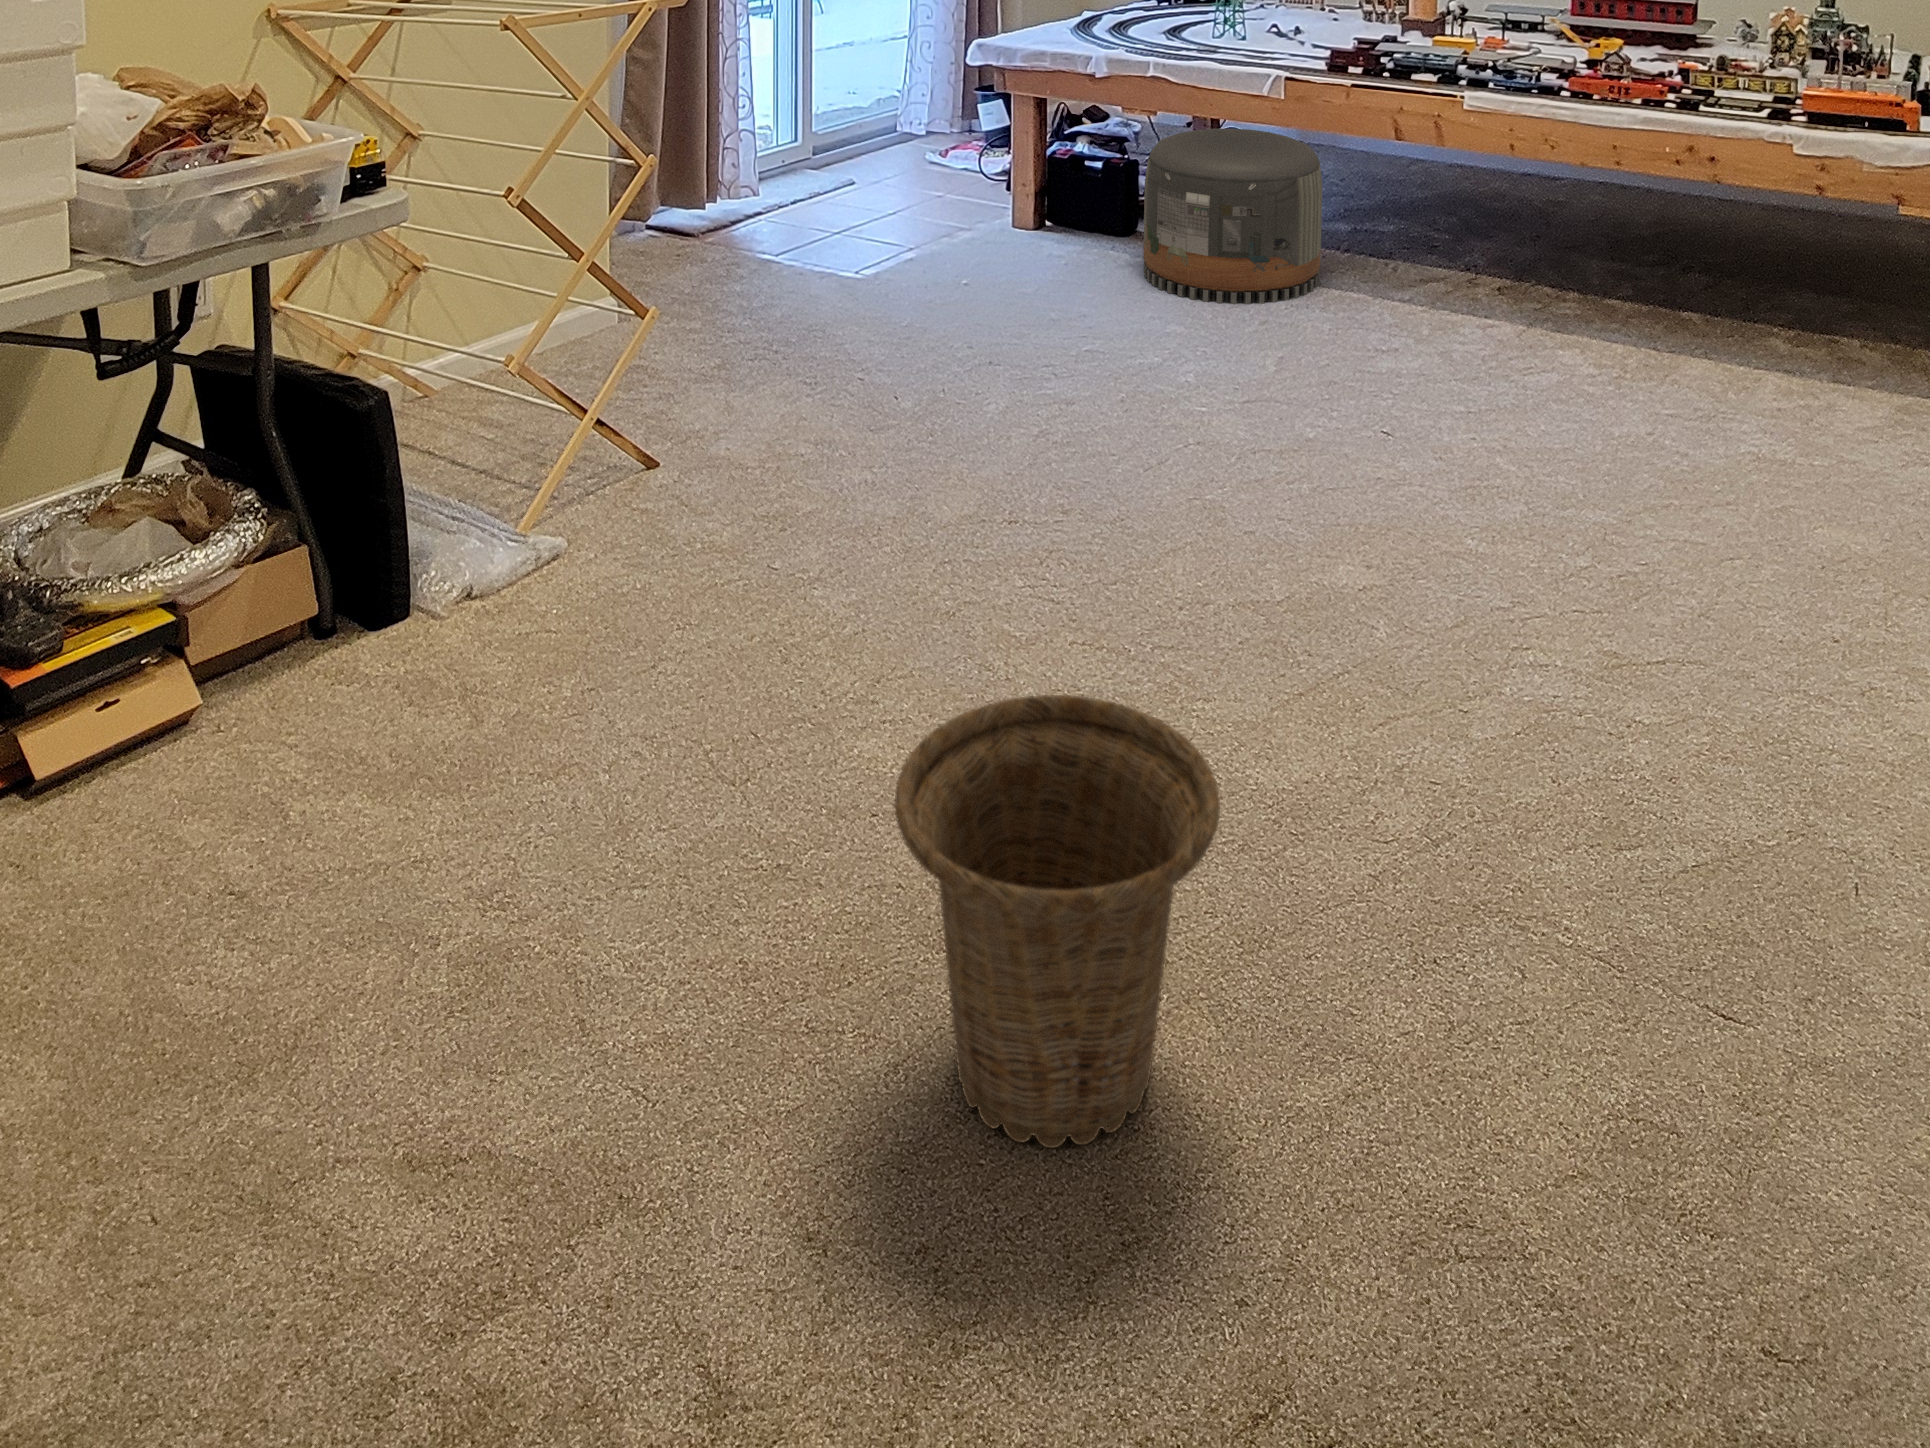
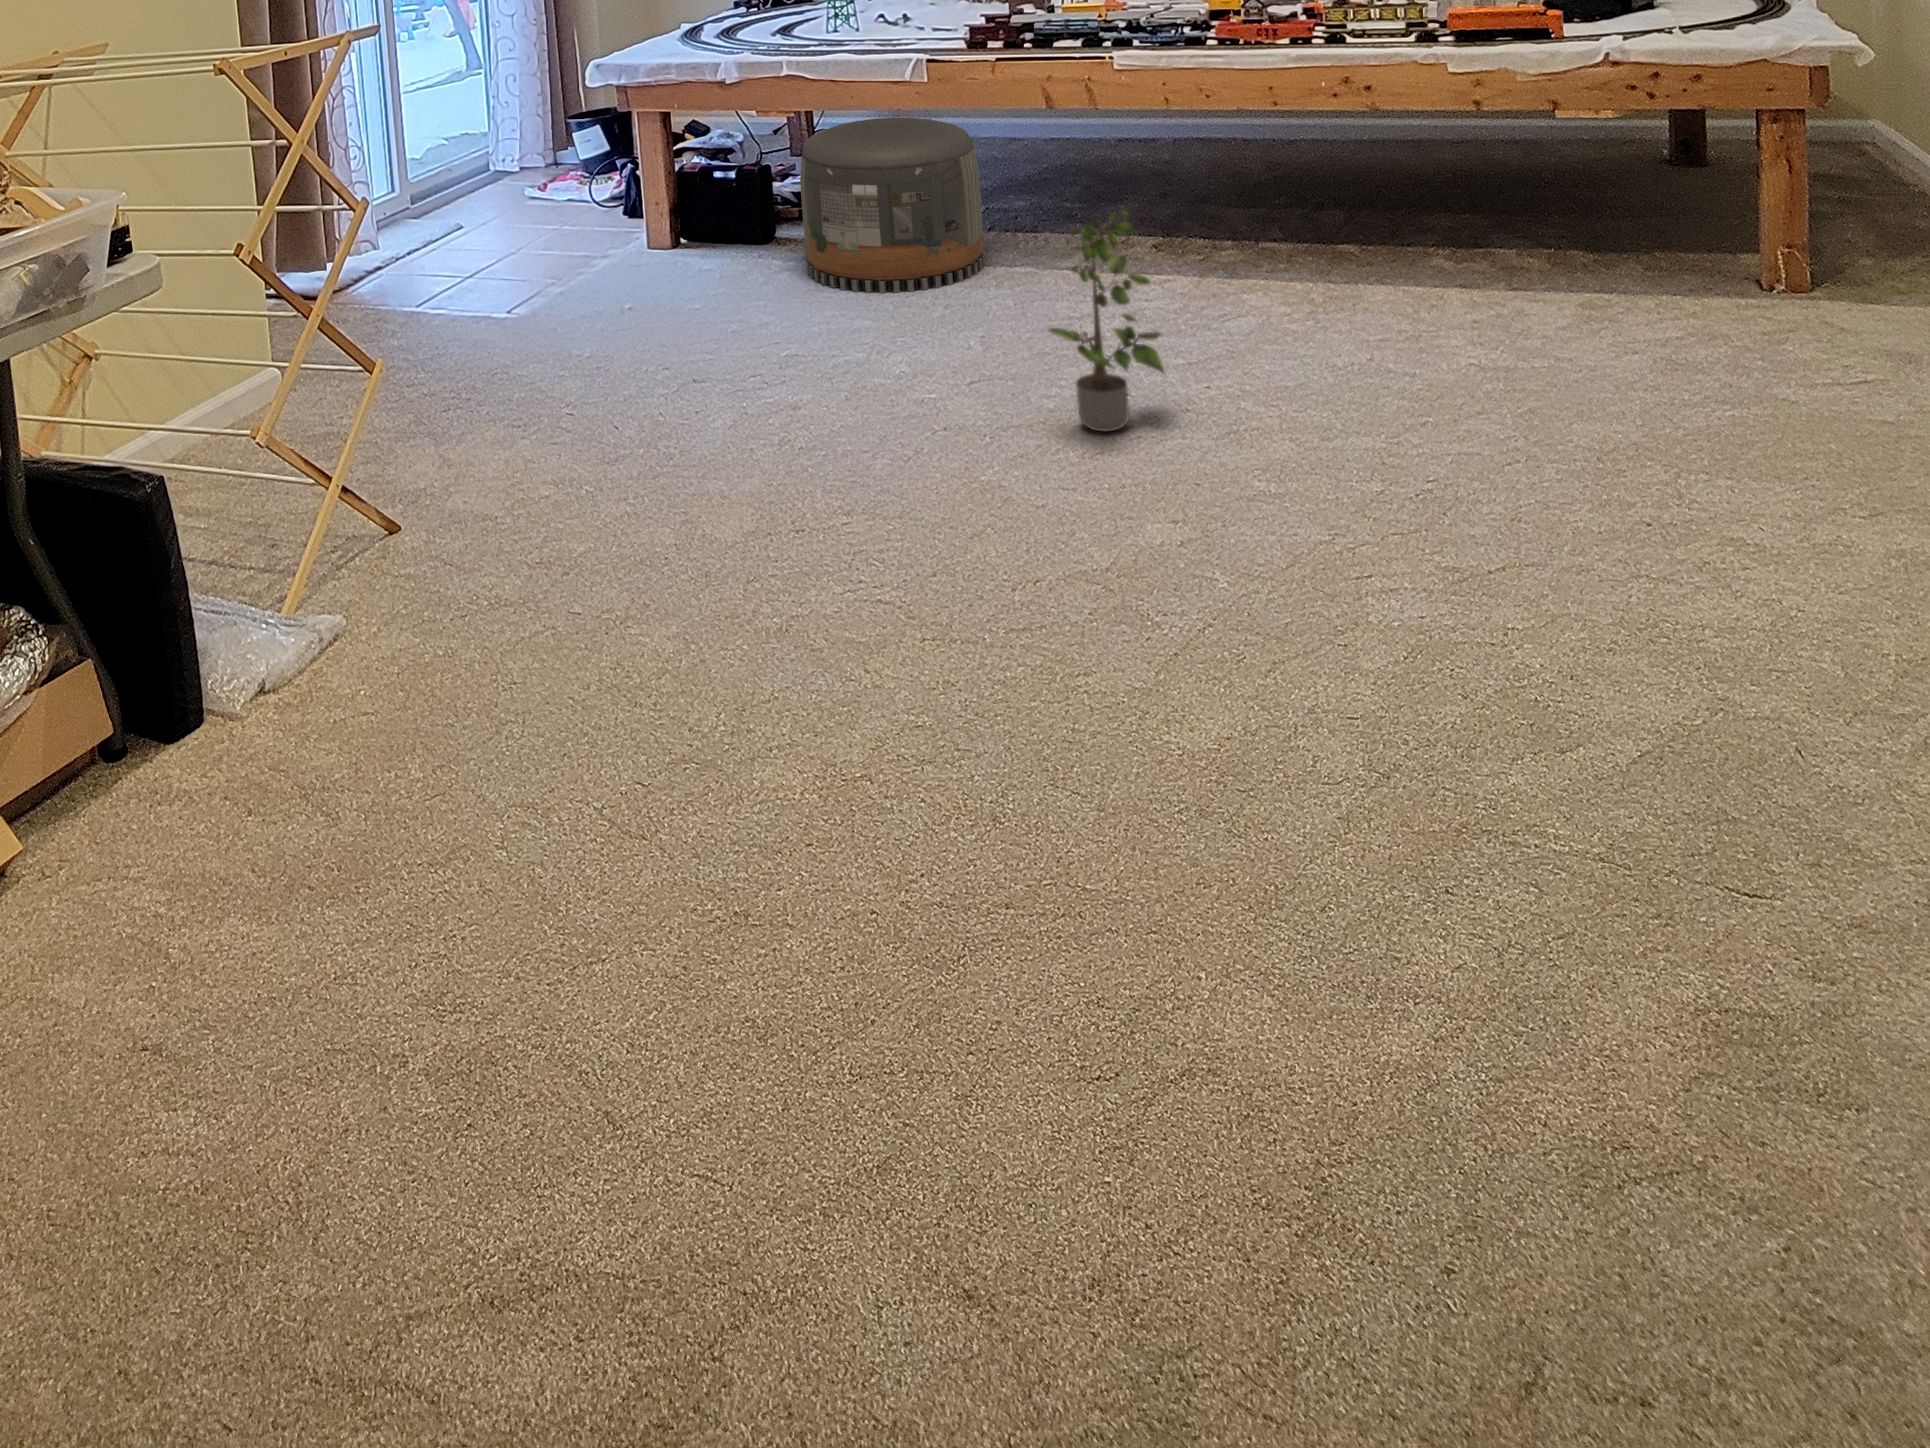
potted plant: none [1301,249,1425,470] -> present [1048,212,1164,432]
basket: present [894,695,1220,1148] -> none [935,670,1294,1150]

